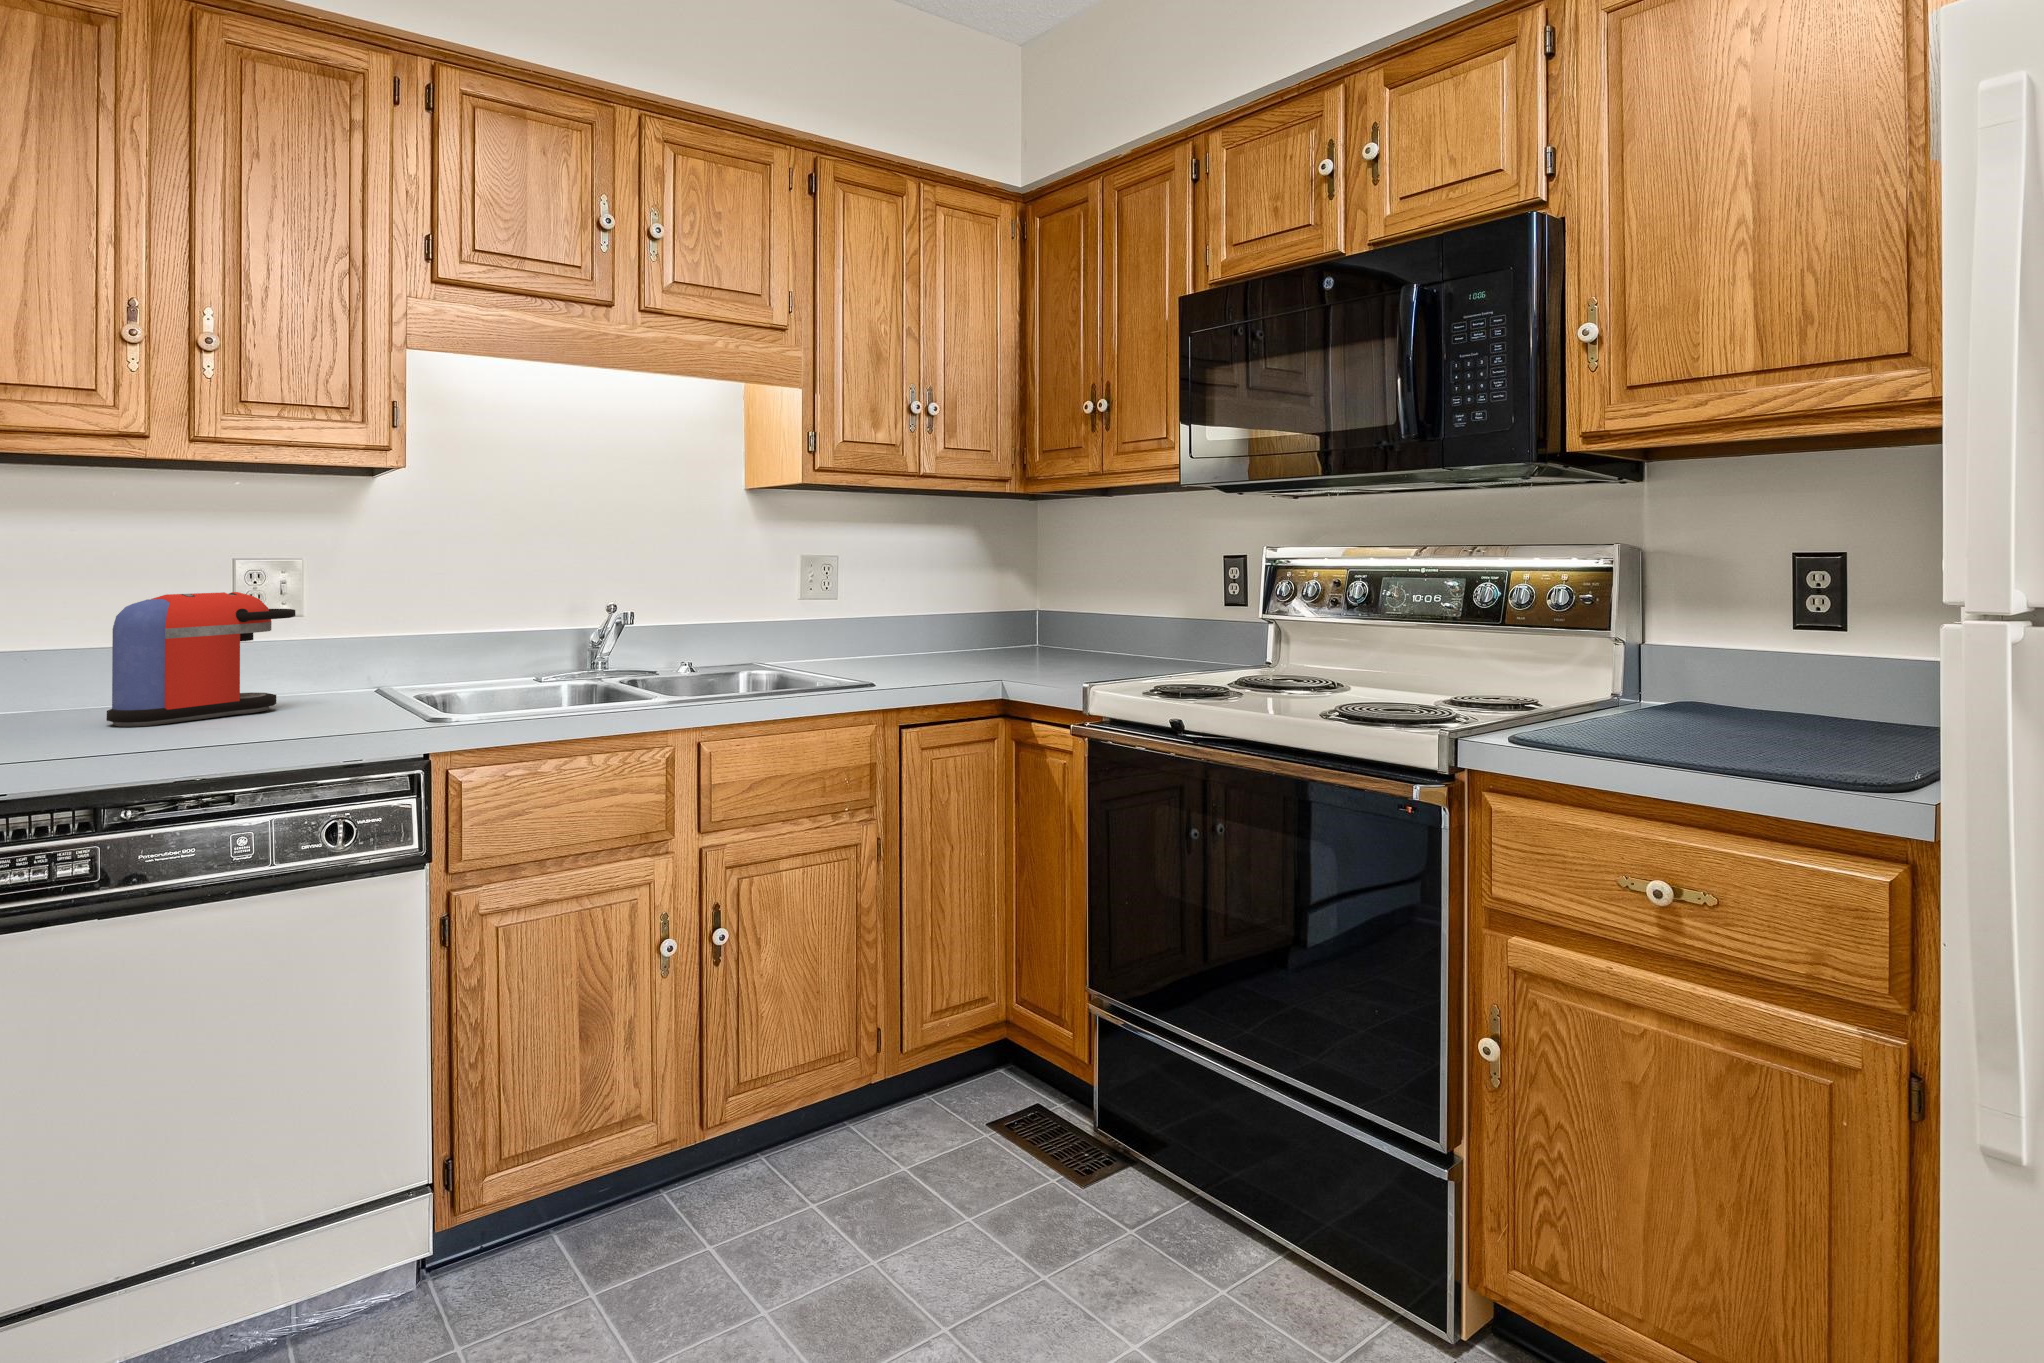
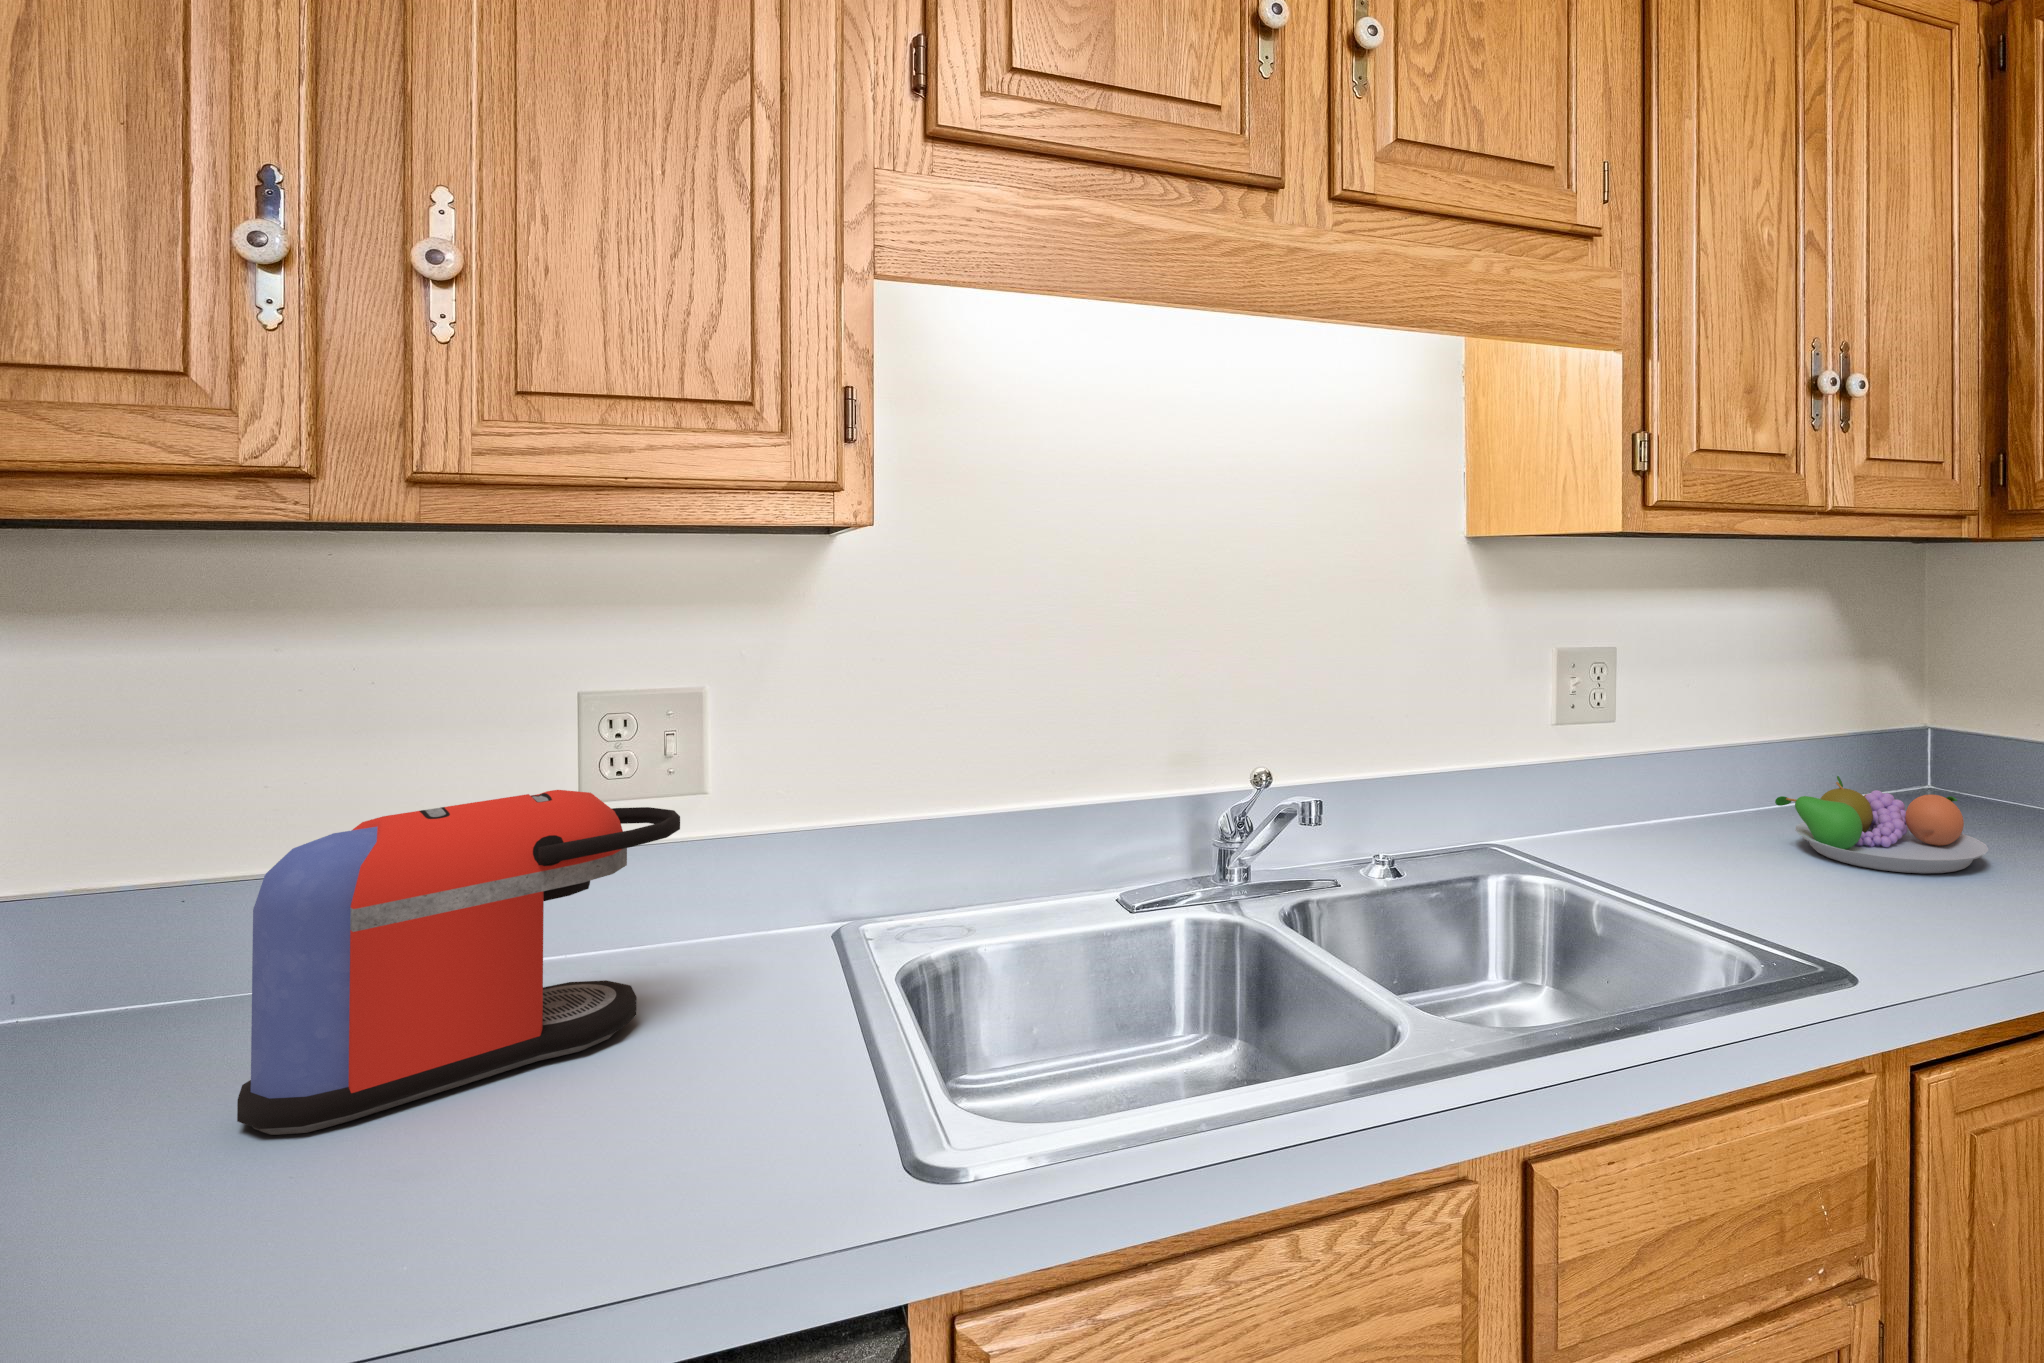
fruit bowl: none [913,624,1015,666] -> present [1775,776,1989,873]

